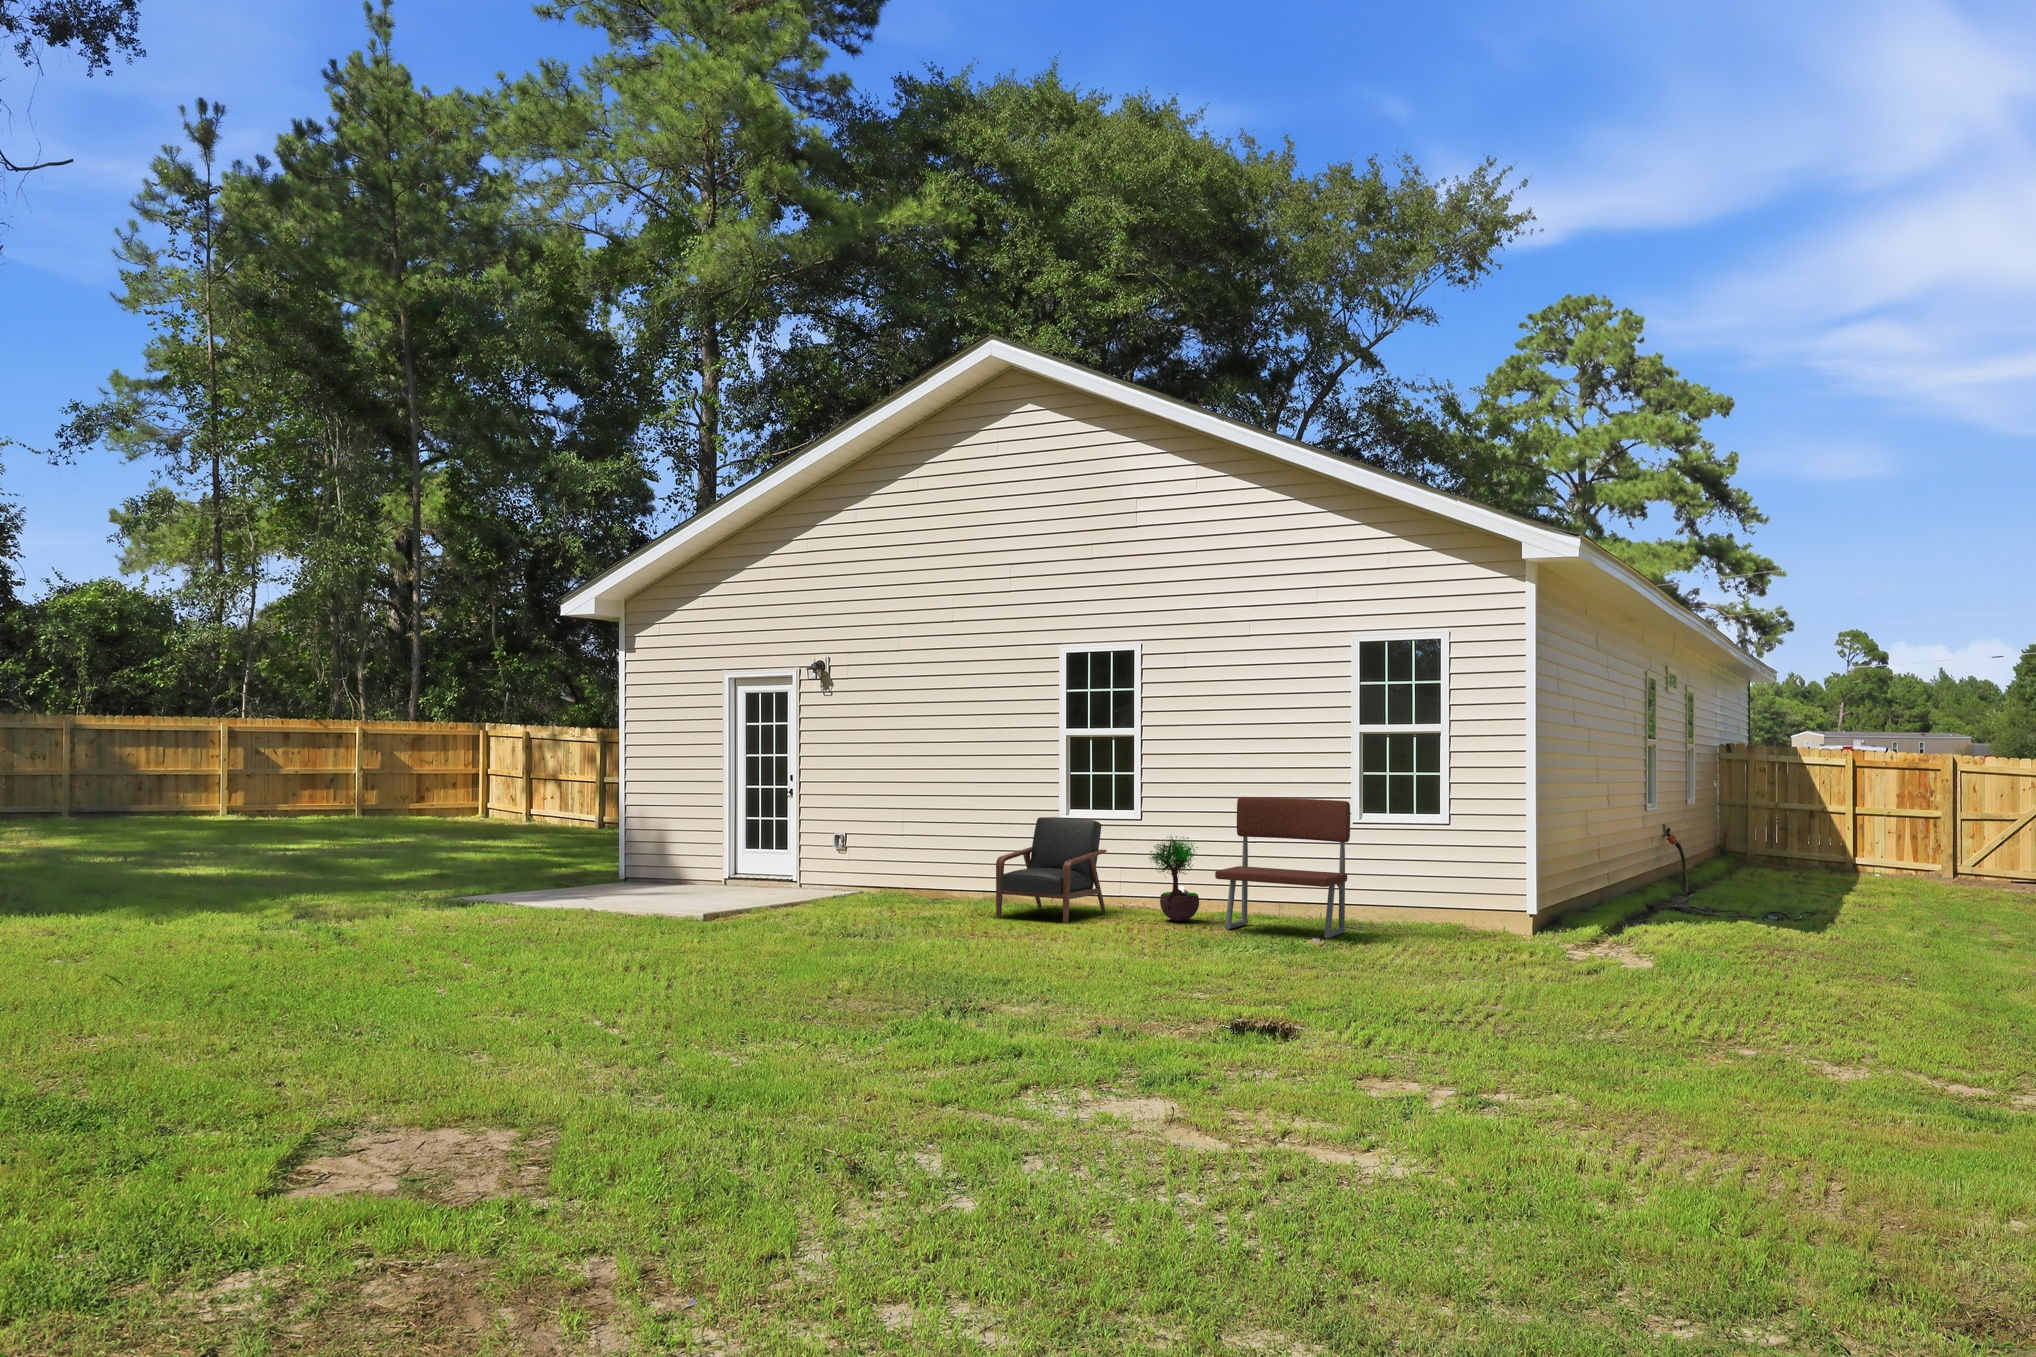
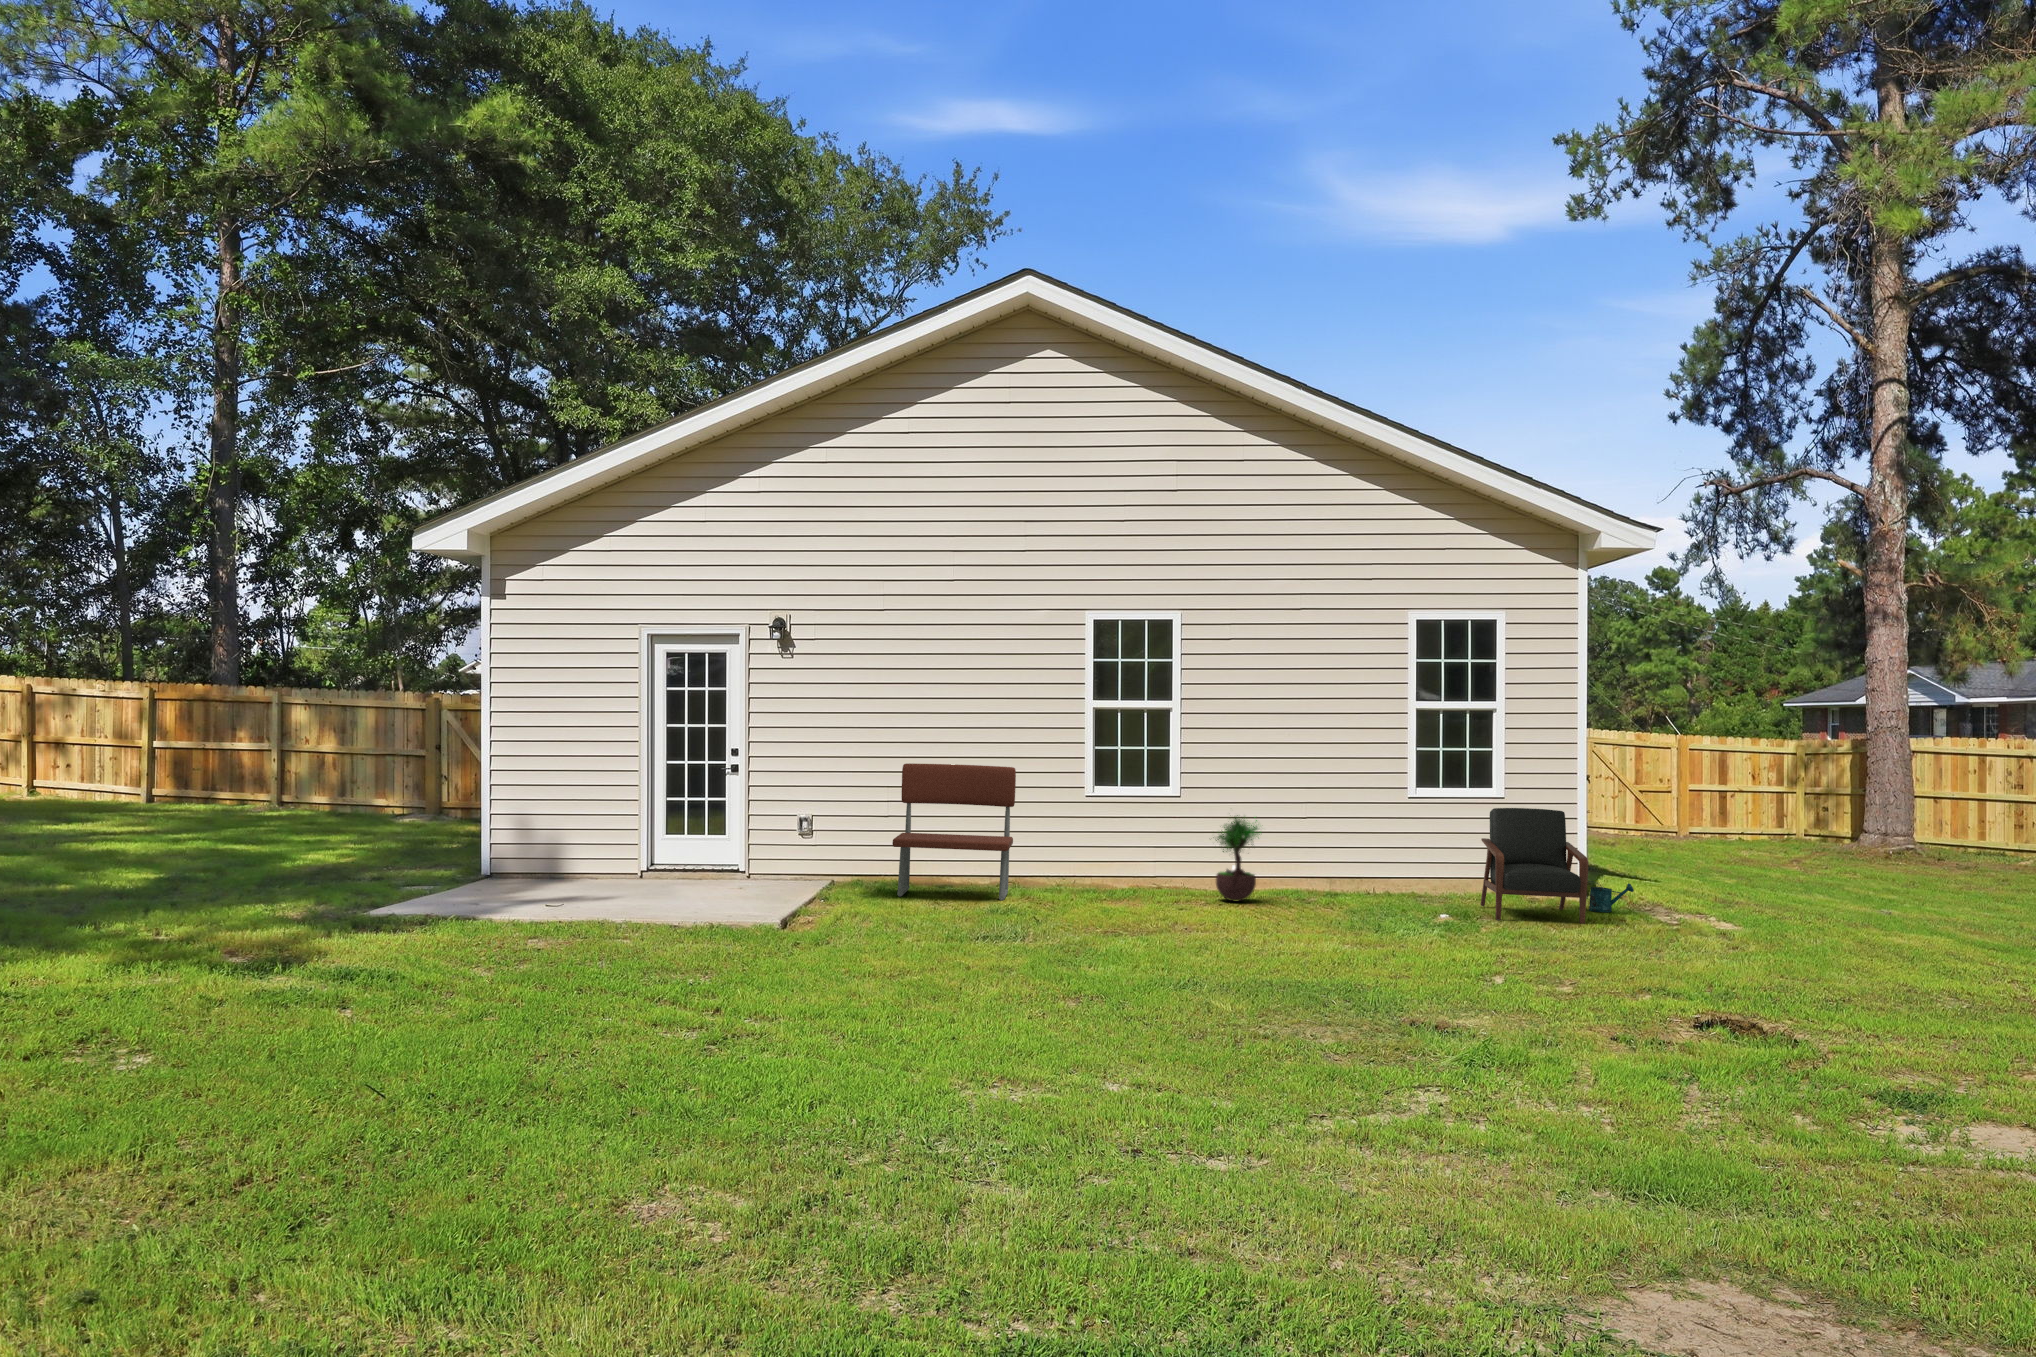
bench: present [1215,797,1350,939] -> present [892,763,1016,900]
chair: present [996,817,1107,923] -> present [1481,808,1588,924]
watering can: none [1536,915,1588,950] -> present [1589,881,1634,912]

